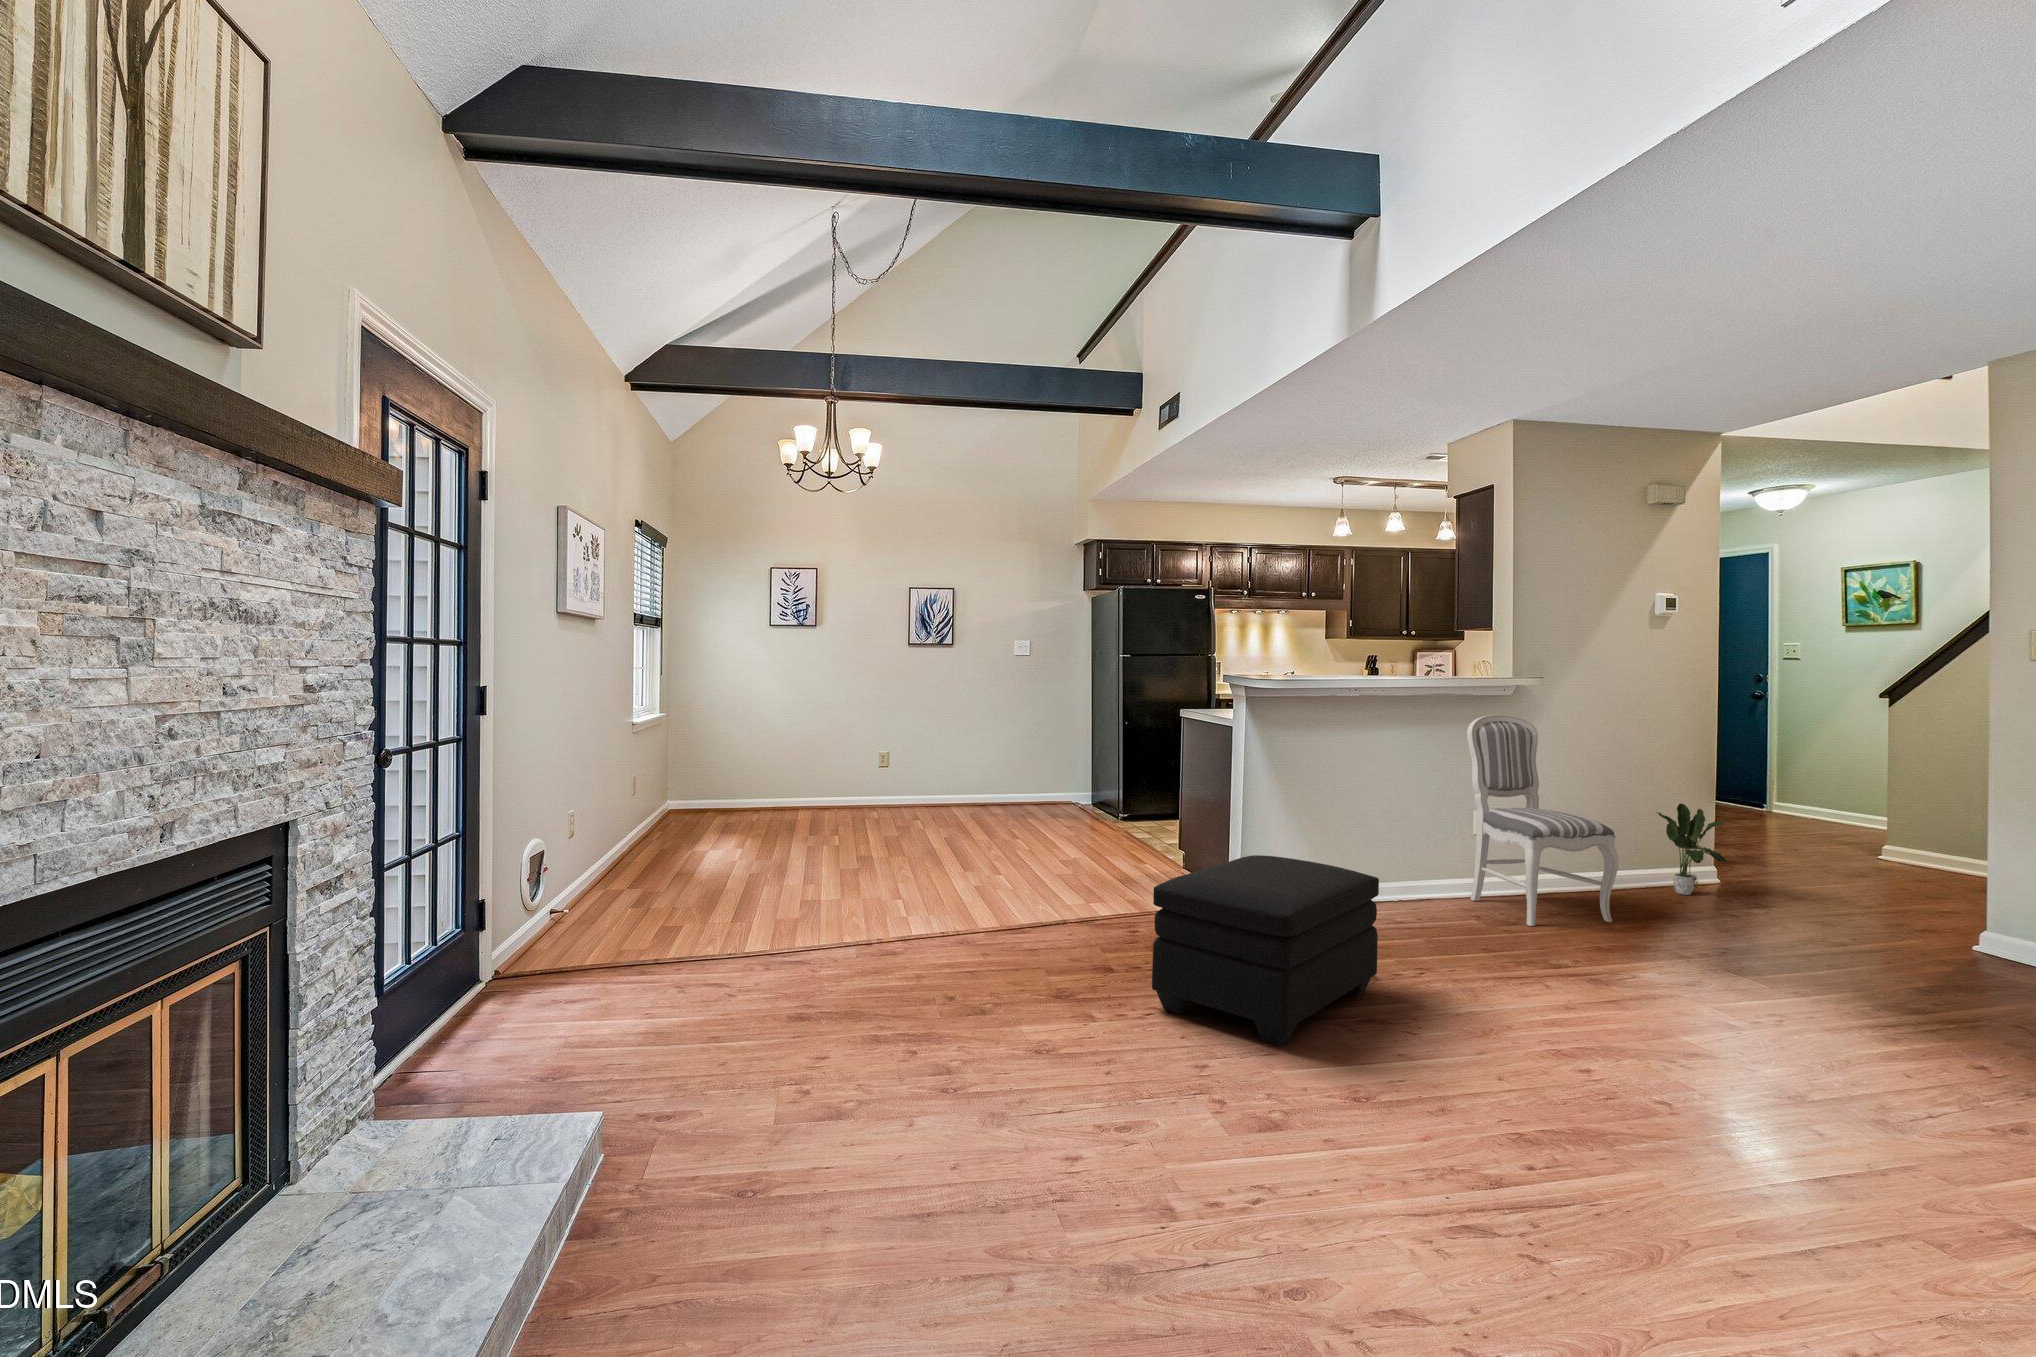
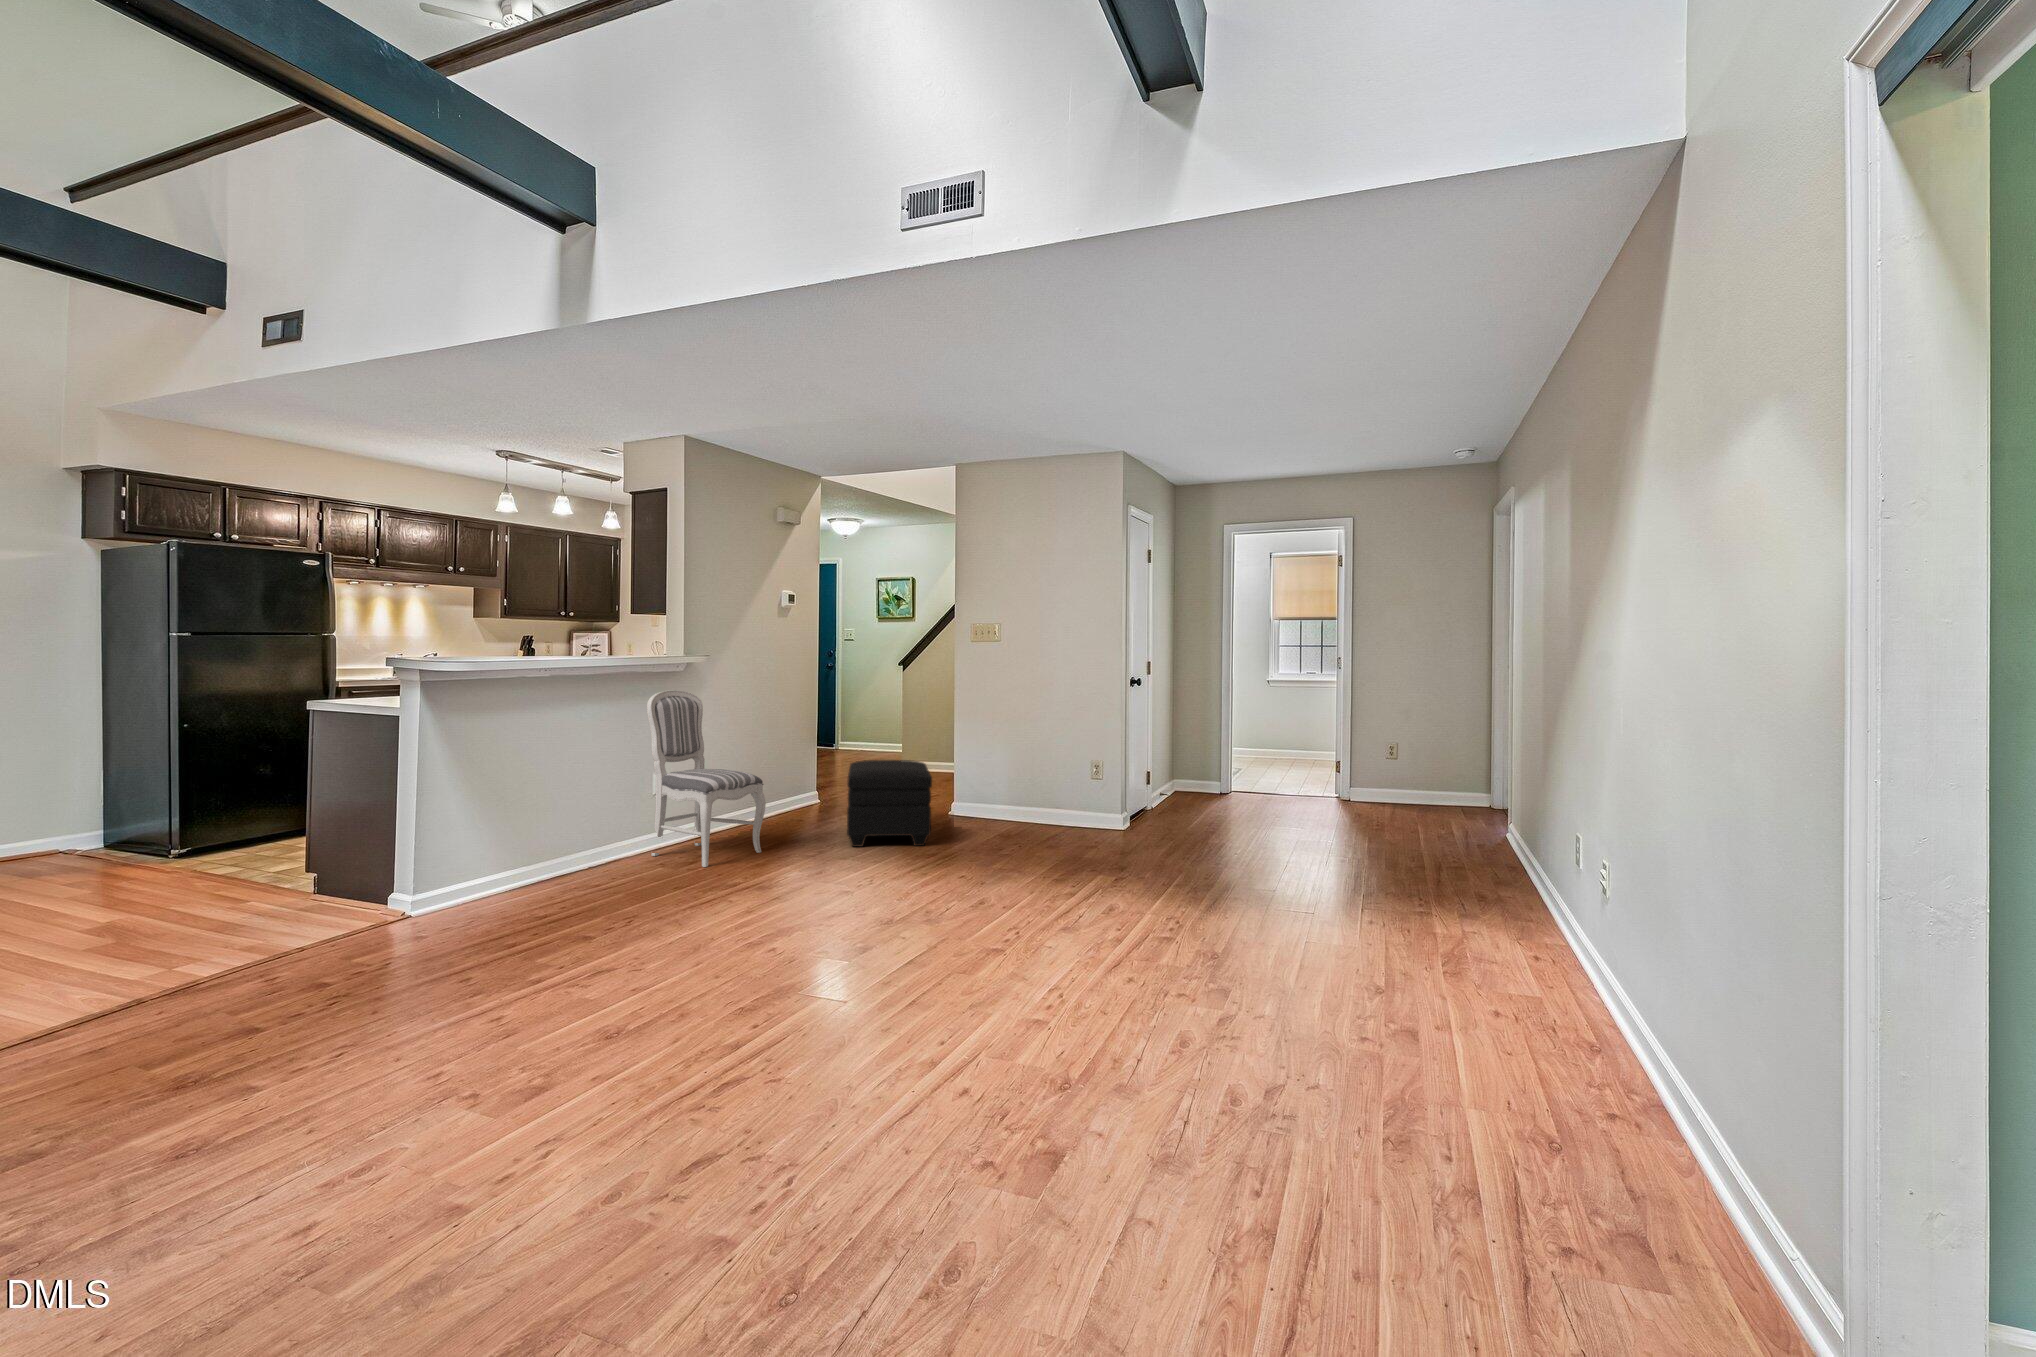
potted plant: present [1657,803,1727,895] -> none [783,754,829,824]
ottoman: present [1152,855,1379,1046] -> present [847,760,932,847]

